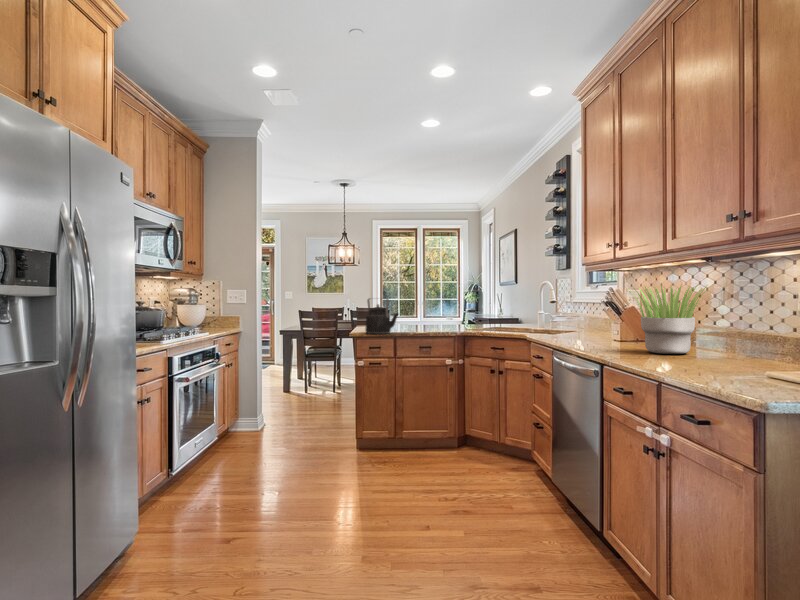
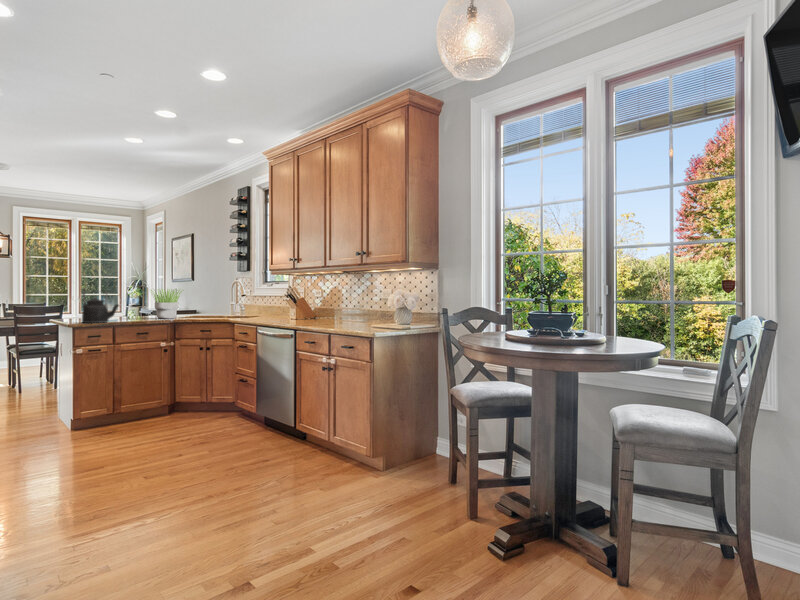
potted plant: present [633,286,706,354] -> present [151,289,182,319]

